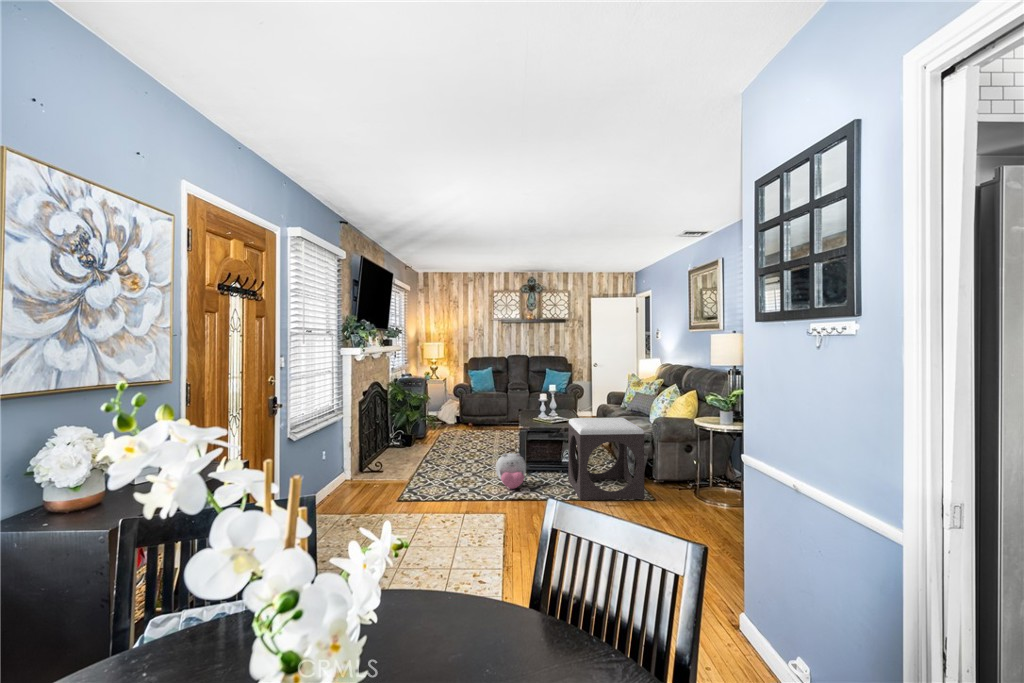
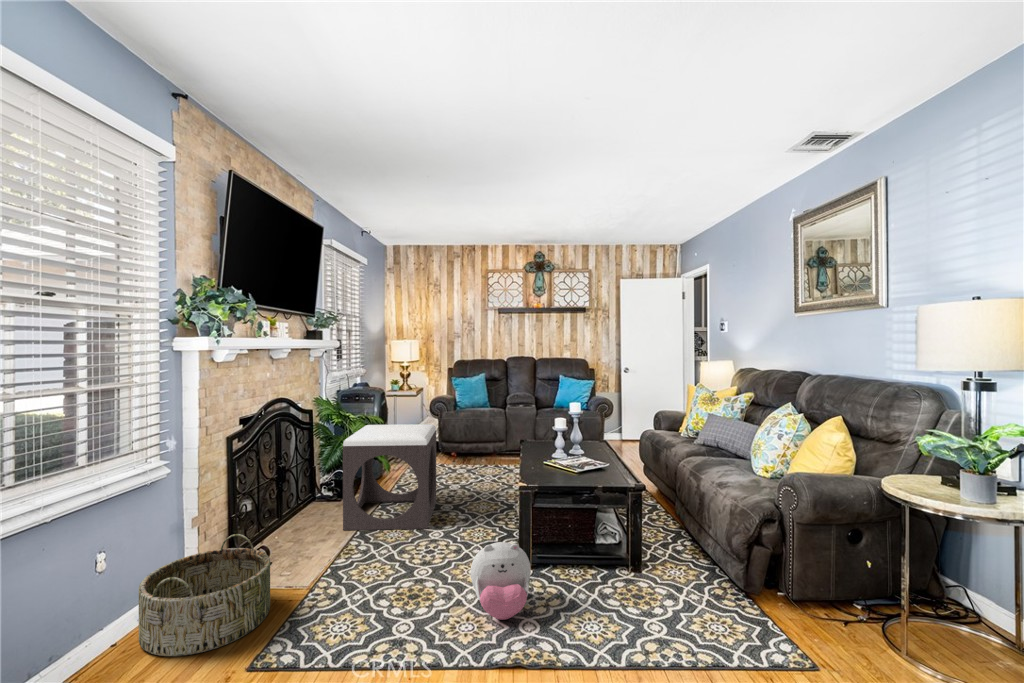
footstool: present [568,418,644,500] -> present [343,424,436,530]
basket: none [337,451,395,499] -> present [139,534,270,656]

